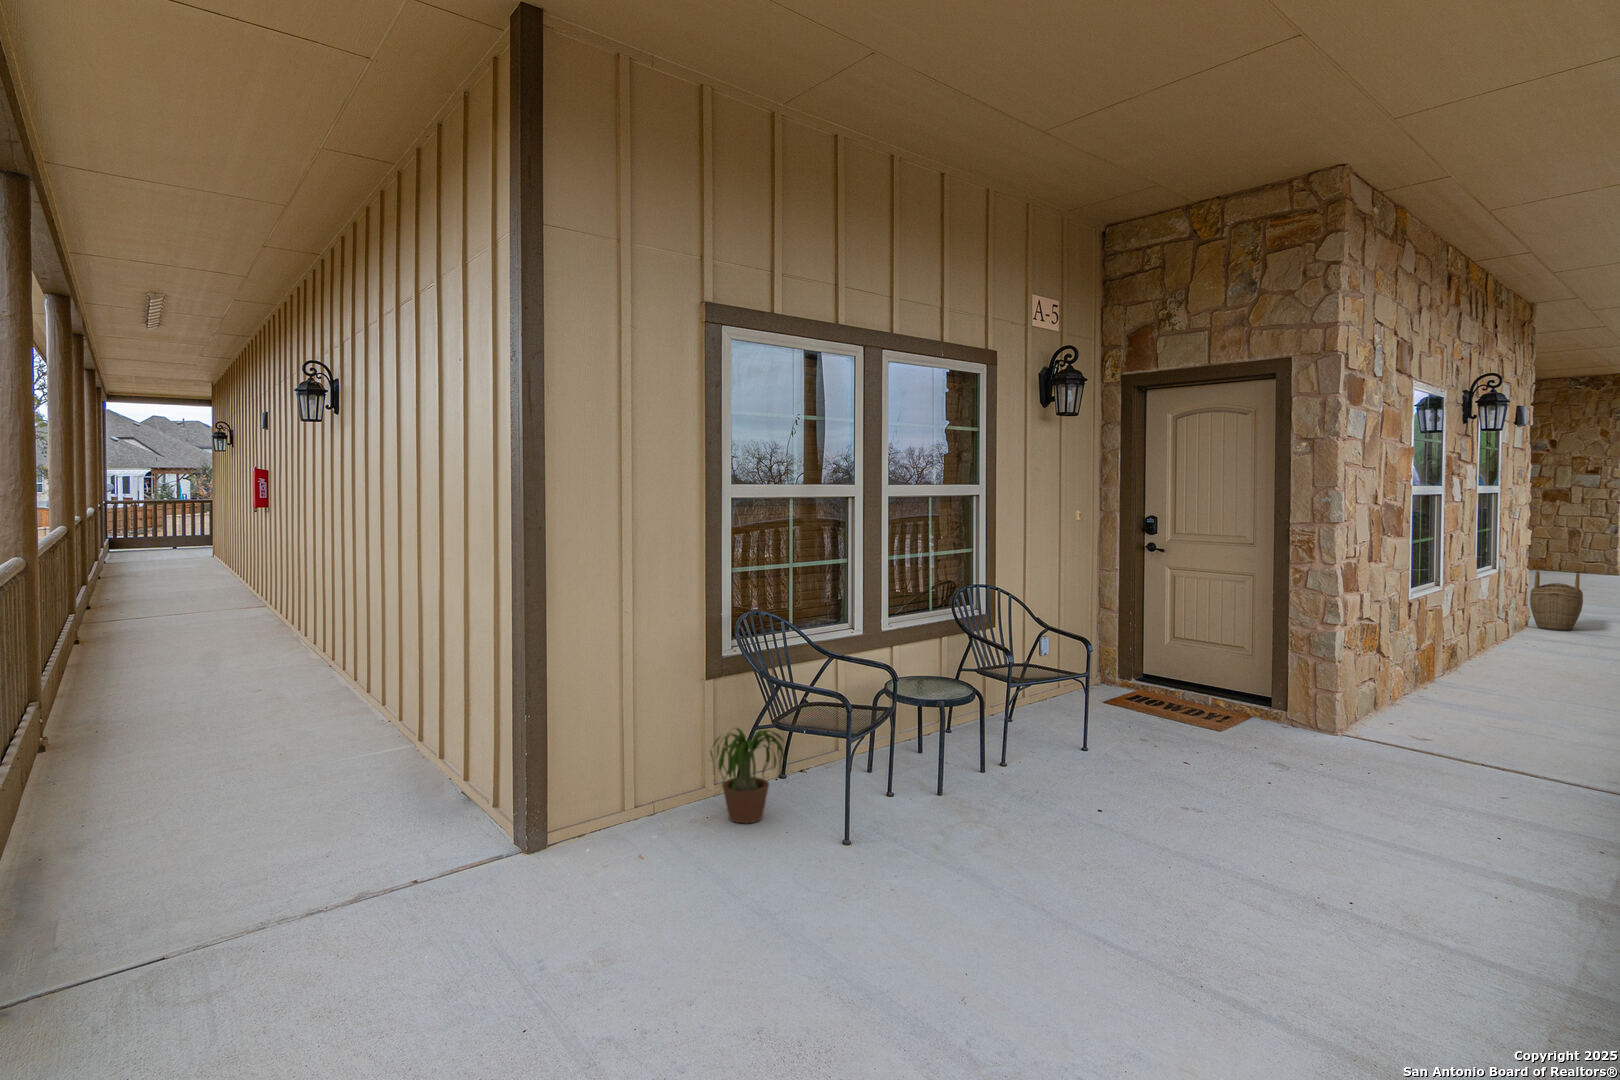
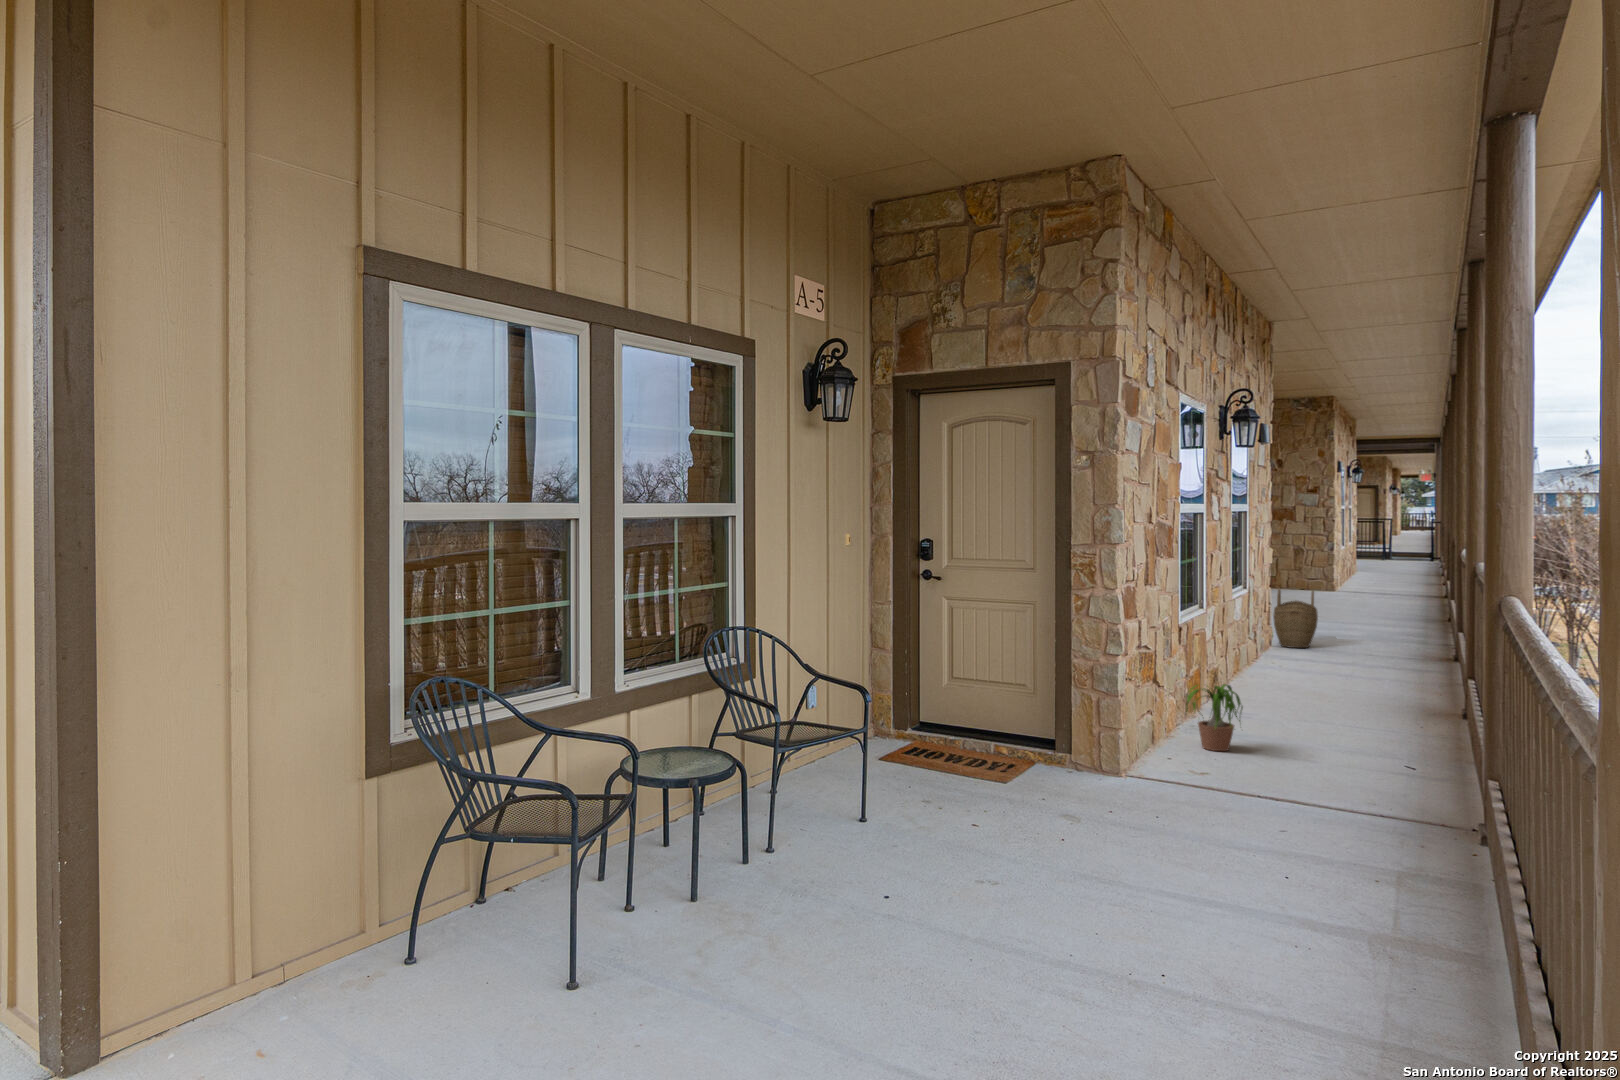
potted plant: present [710,728,785,823] -> present [1187,684,1243,751]

